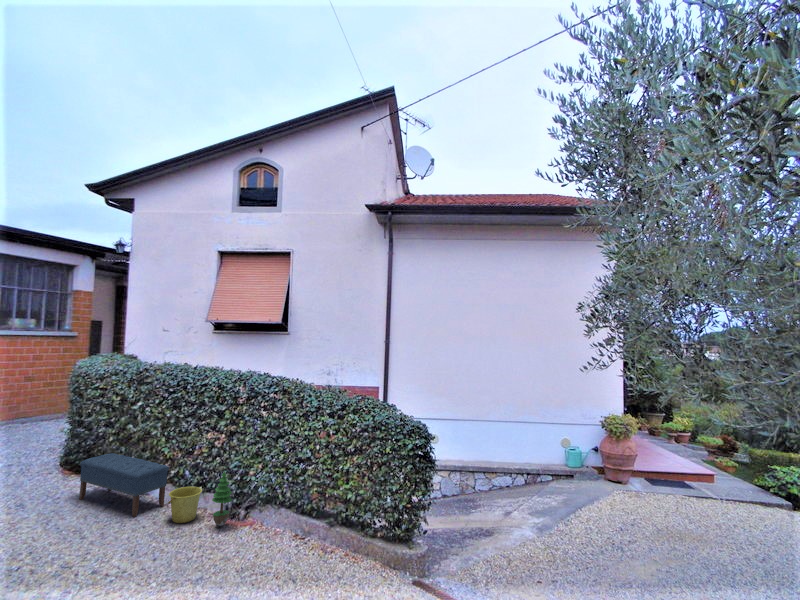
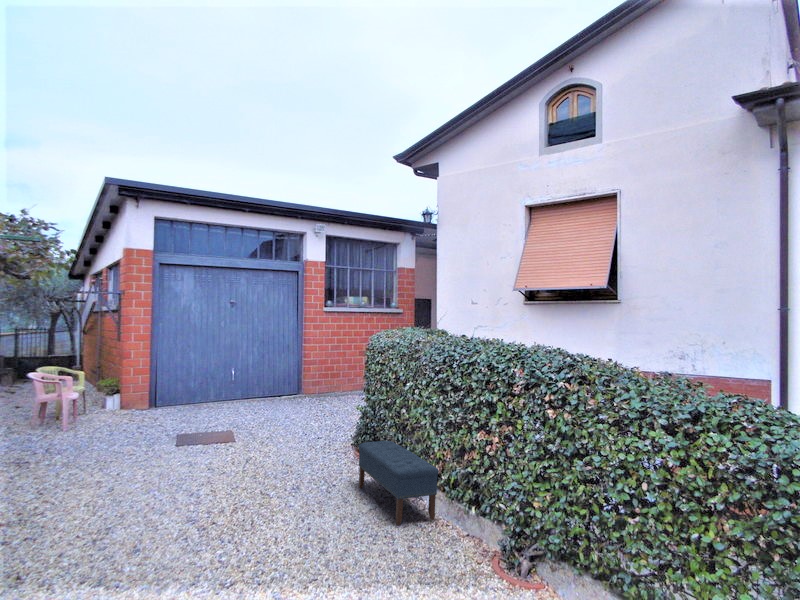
potted tree: present [212,471,232,526] -> none [478,492,508,575]
bucket: present [168,487,202,523] -> none [429,502,472,553]

